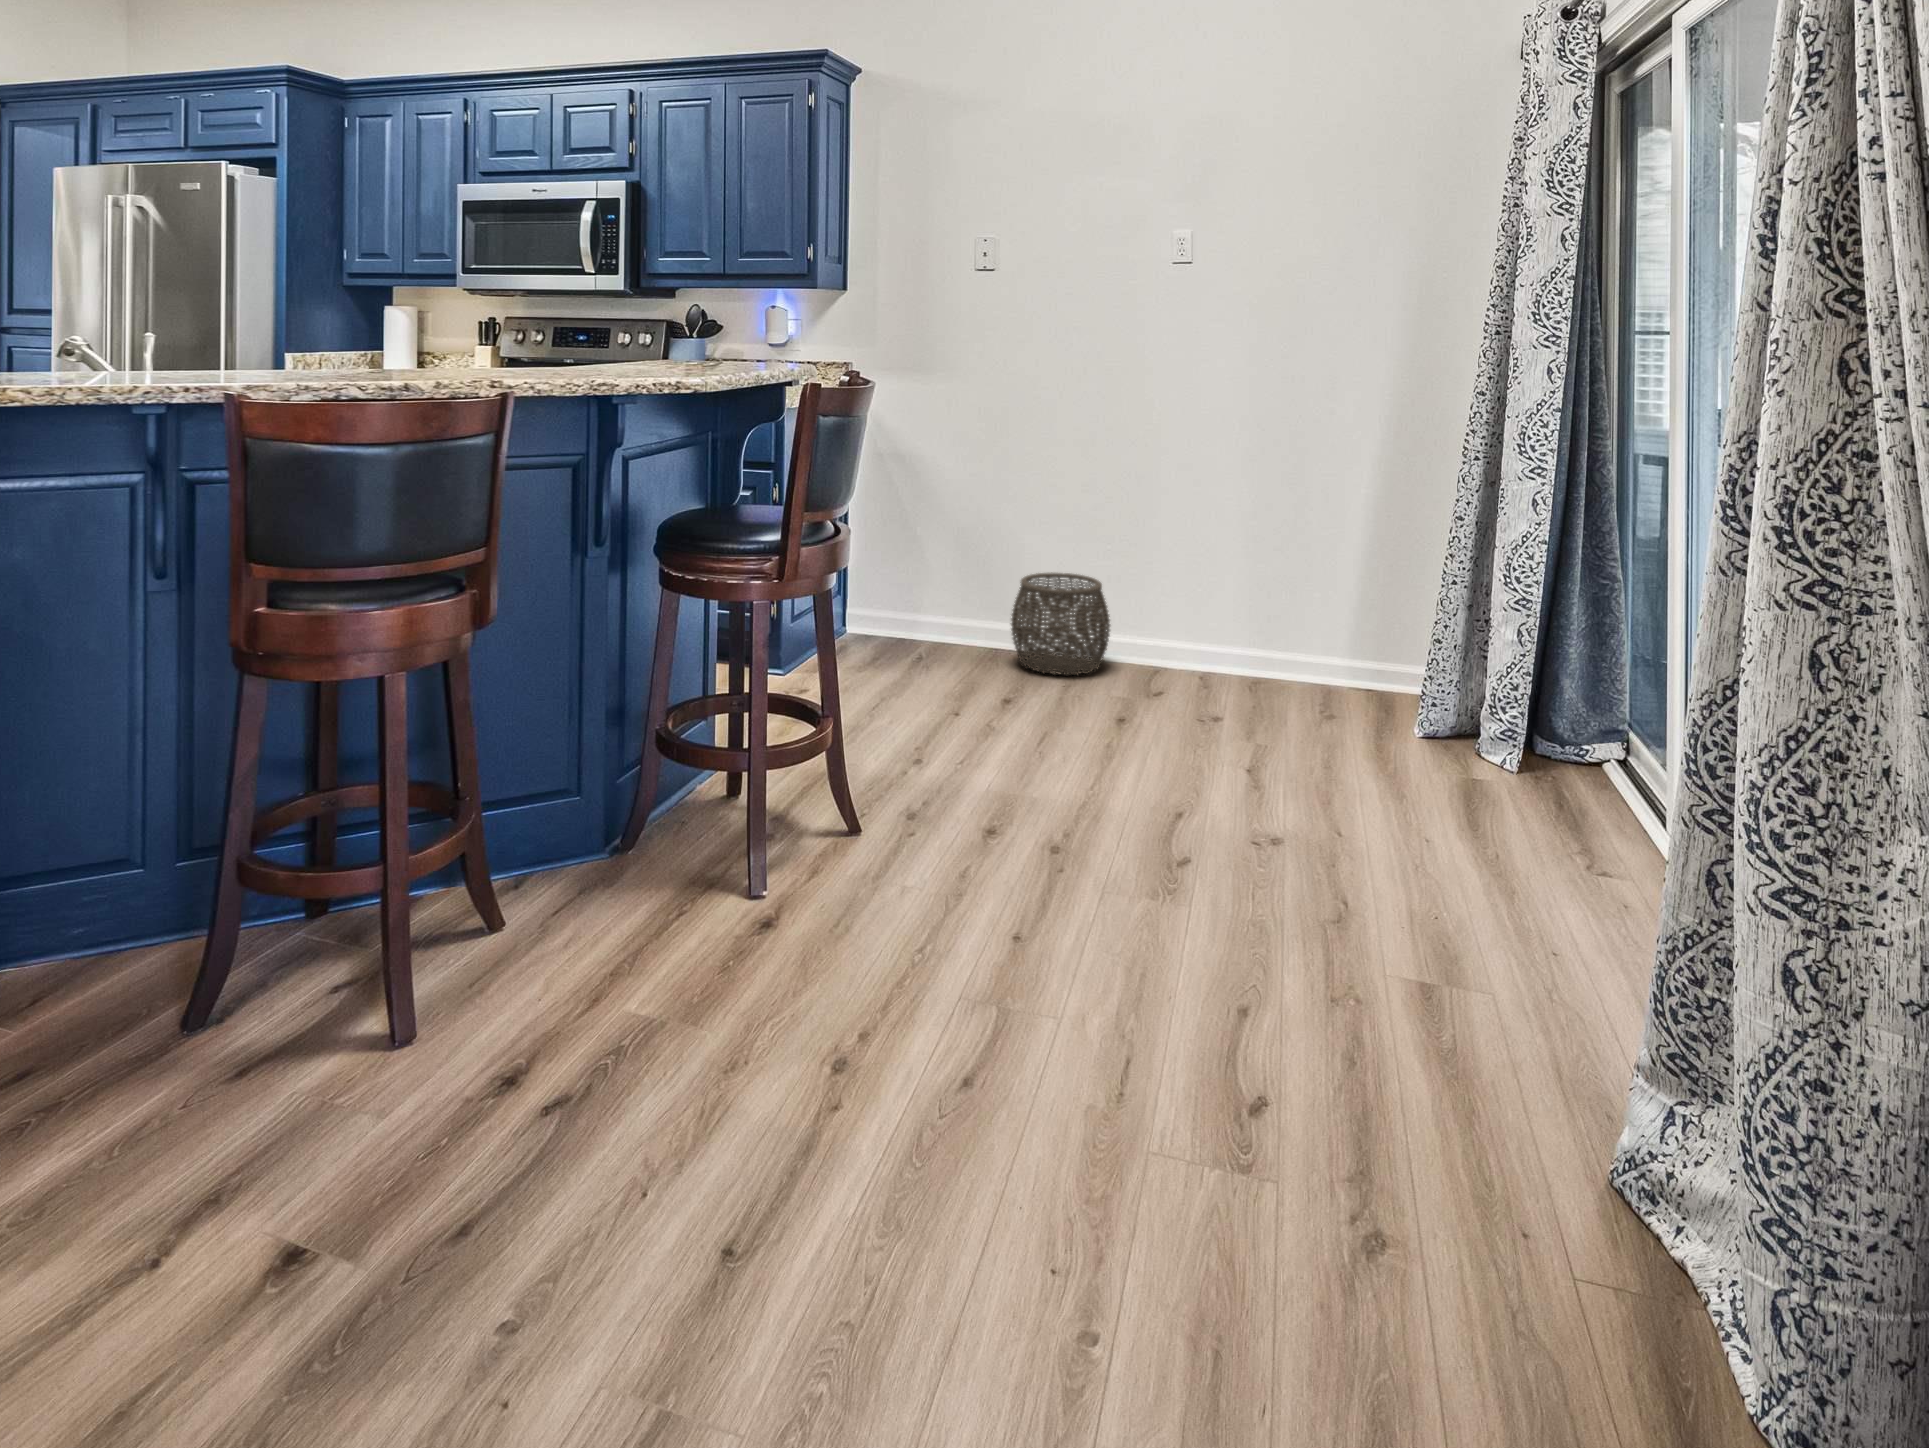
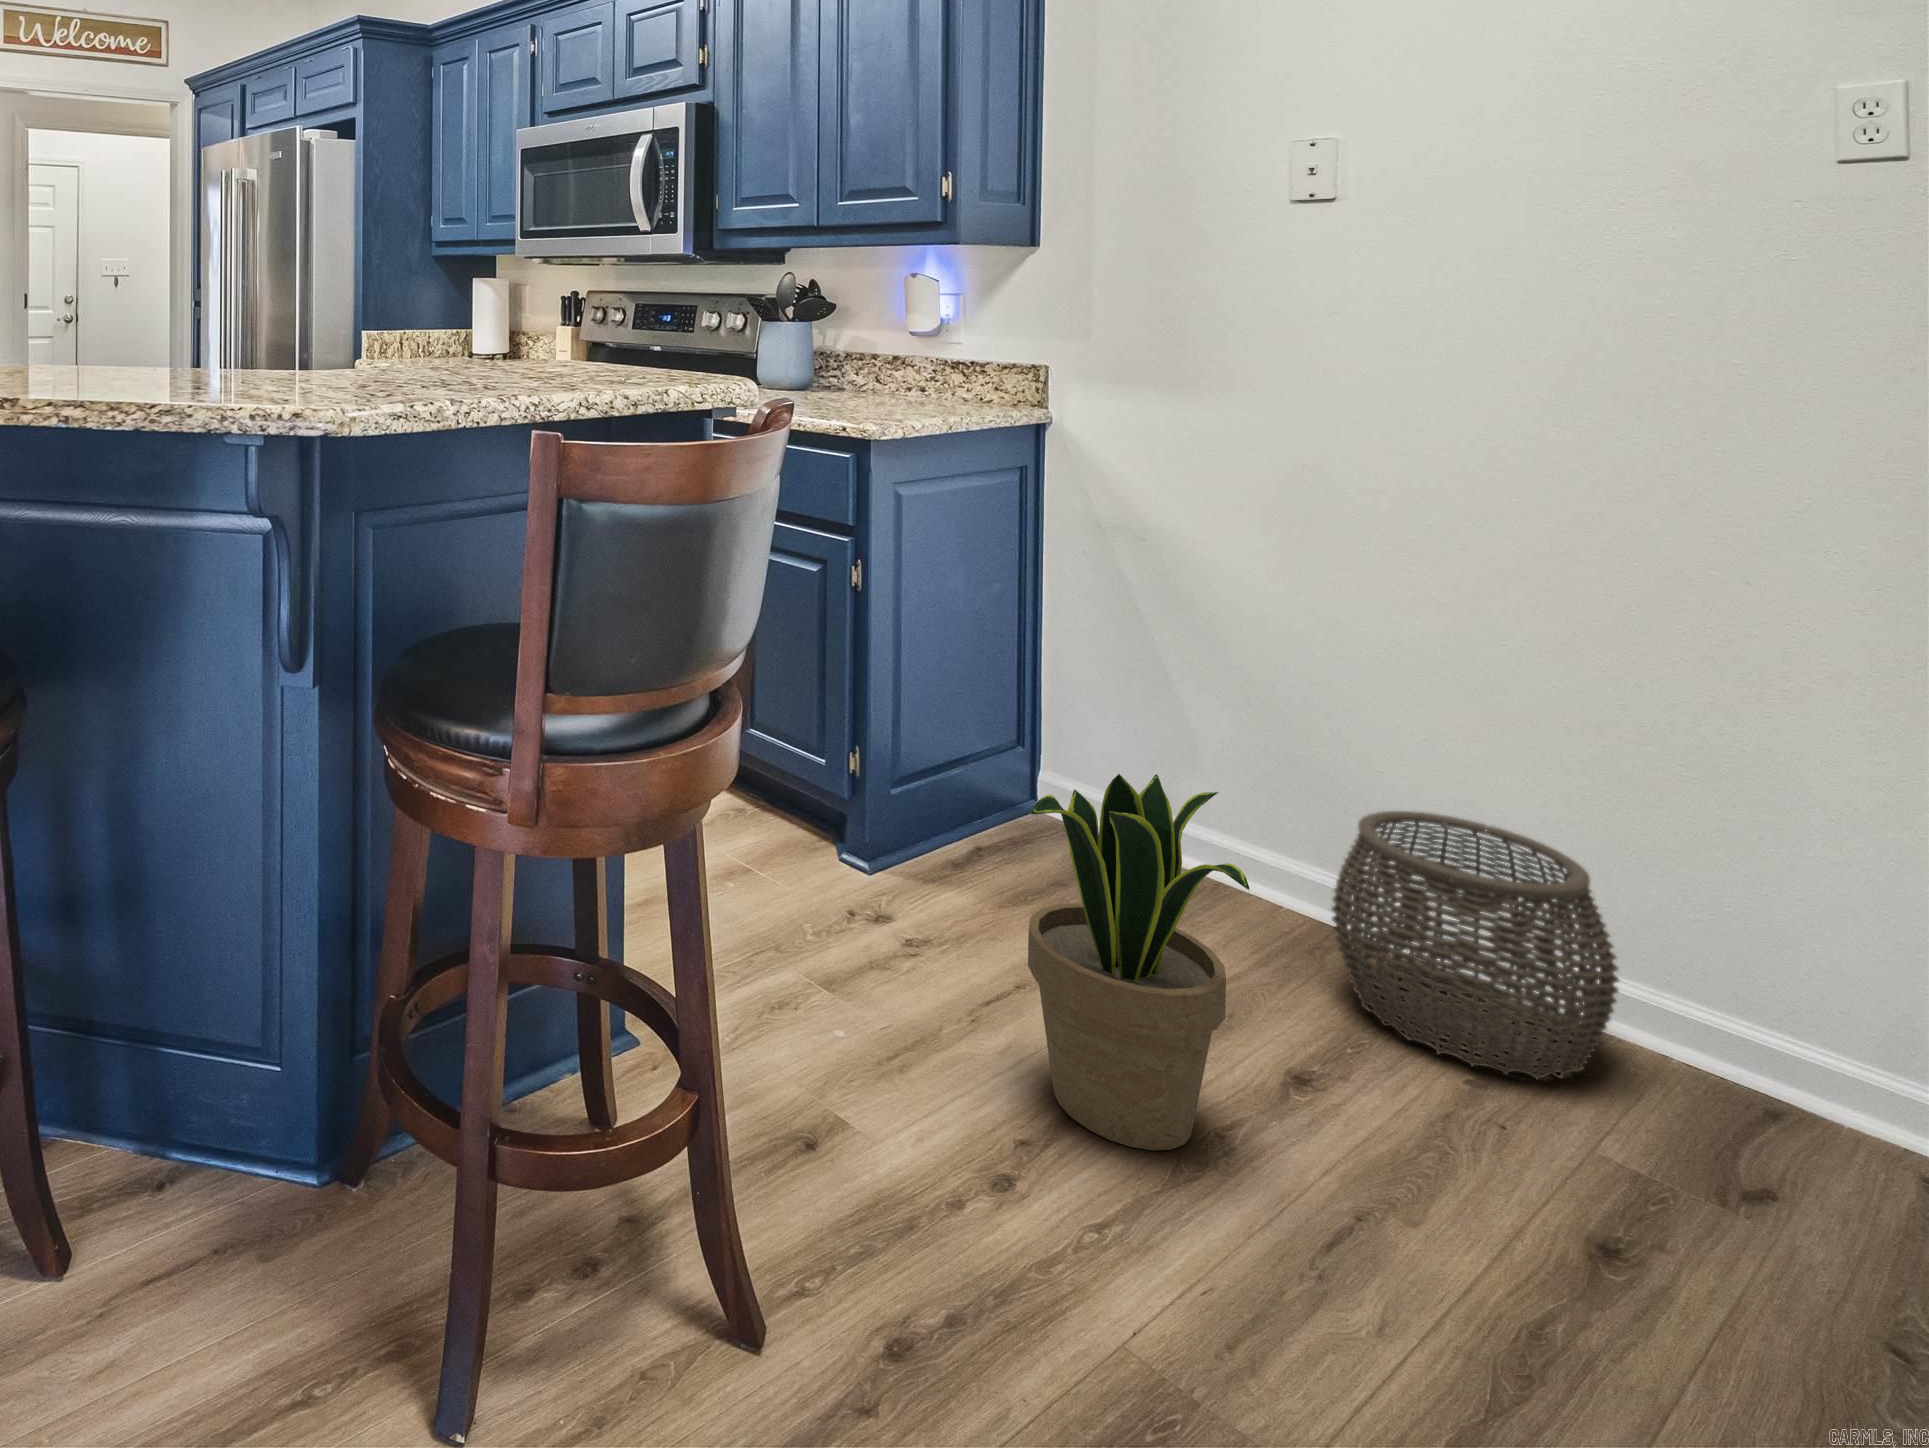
potted plant: none [920,560,1014,732] -> present [1028,774,1249,1150]

